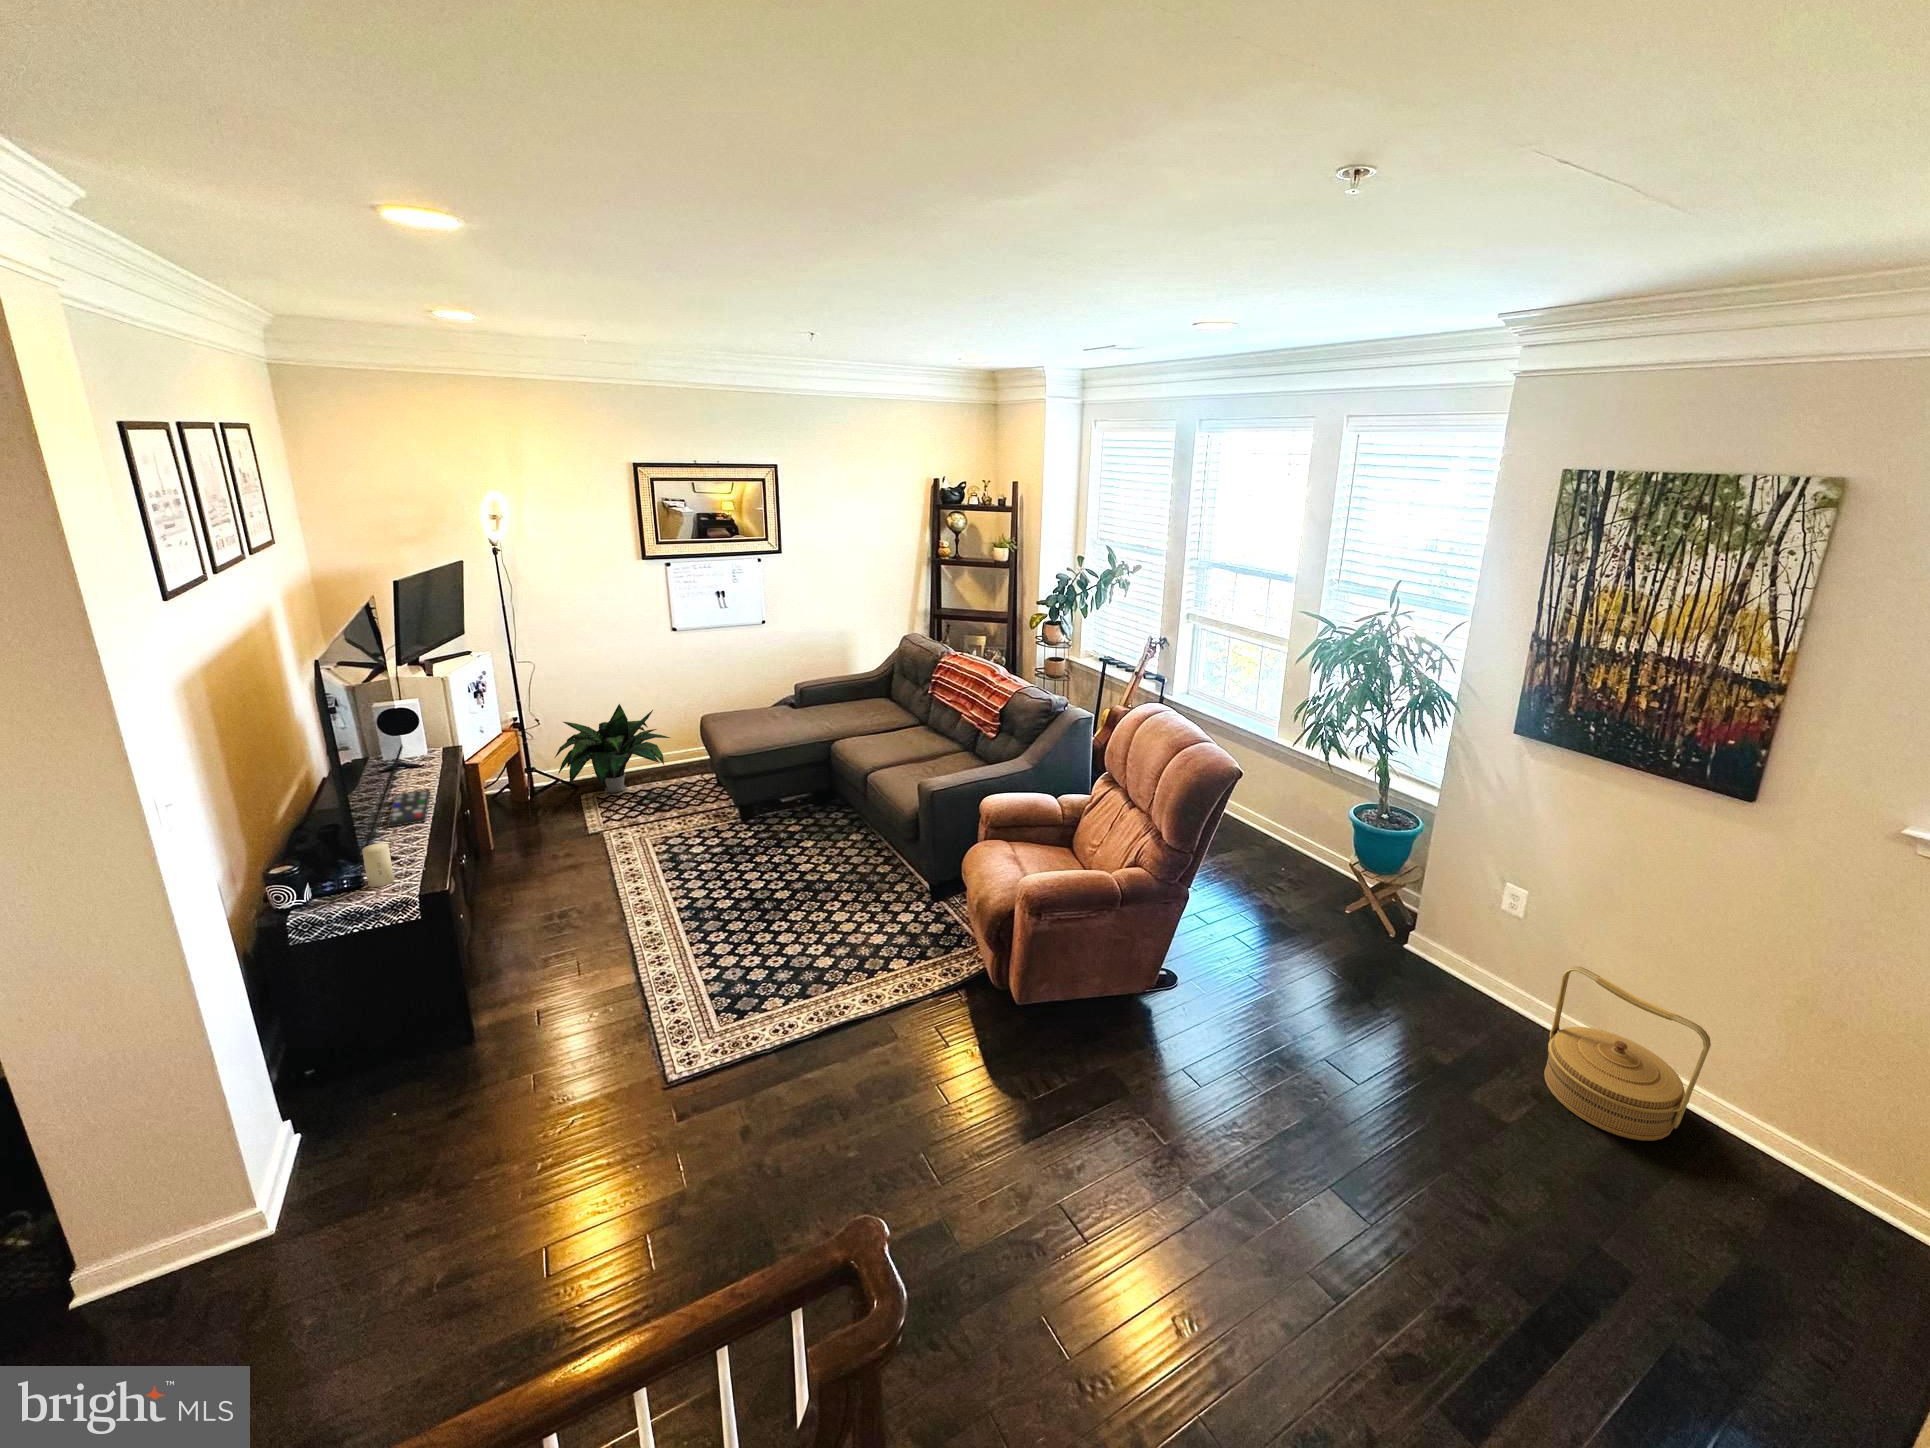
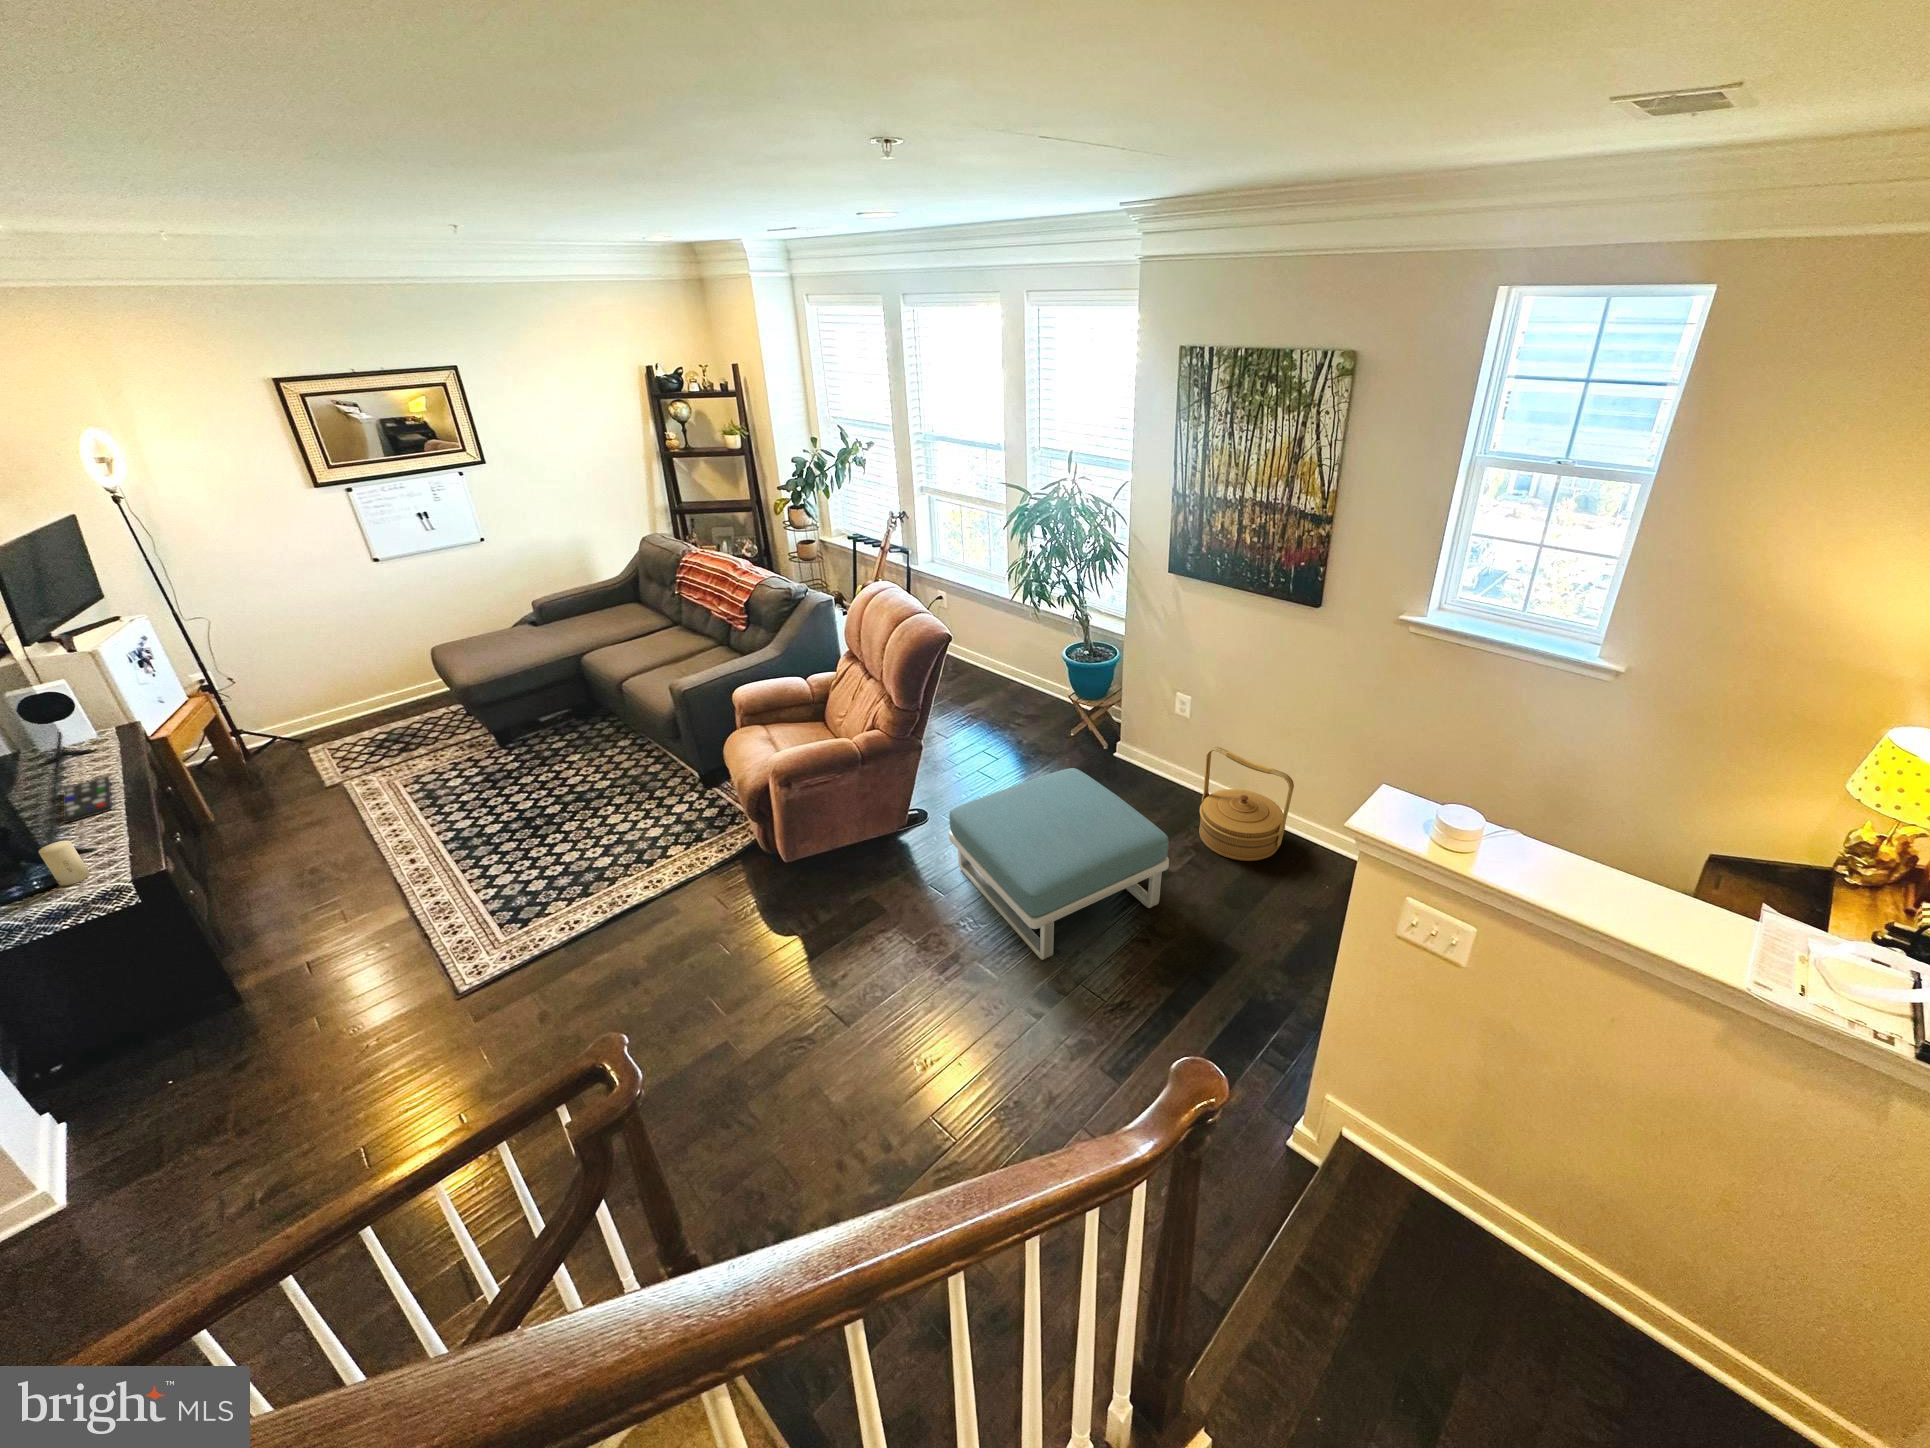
potted plant: present [555,704,670,793] -> none [261,648,404,741]
footstool: none [1216,958,1529,1218] -> present [949,768,1169,960]

